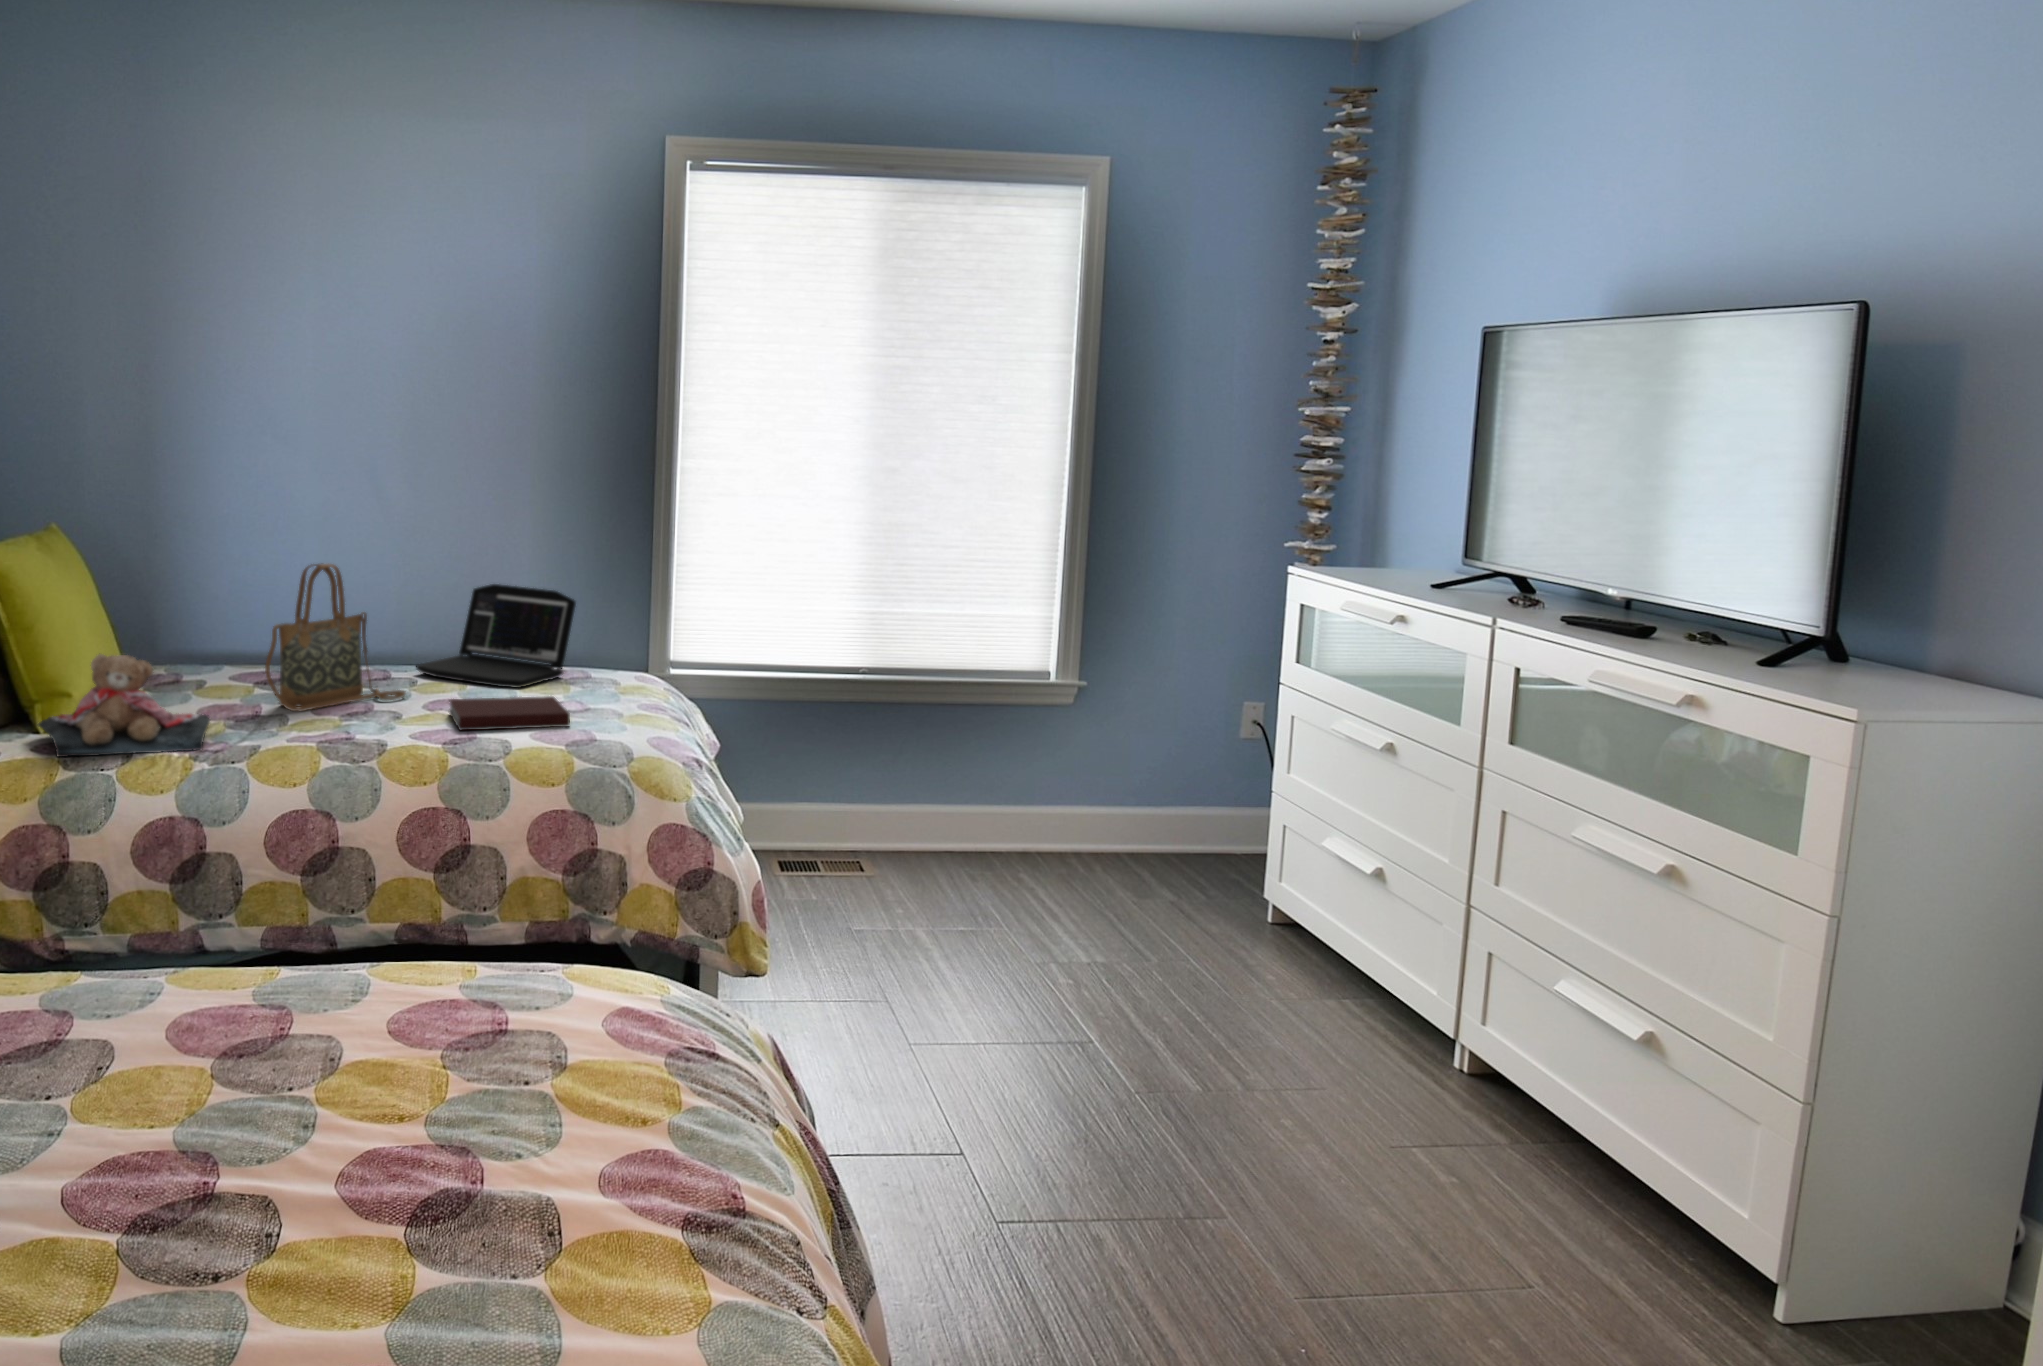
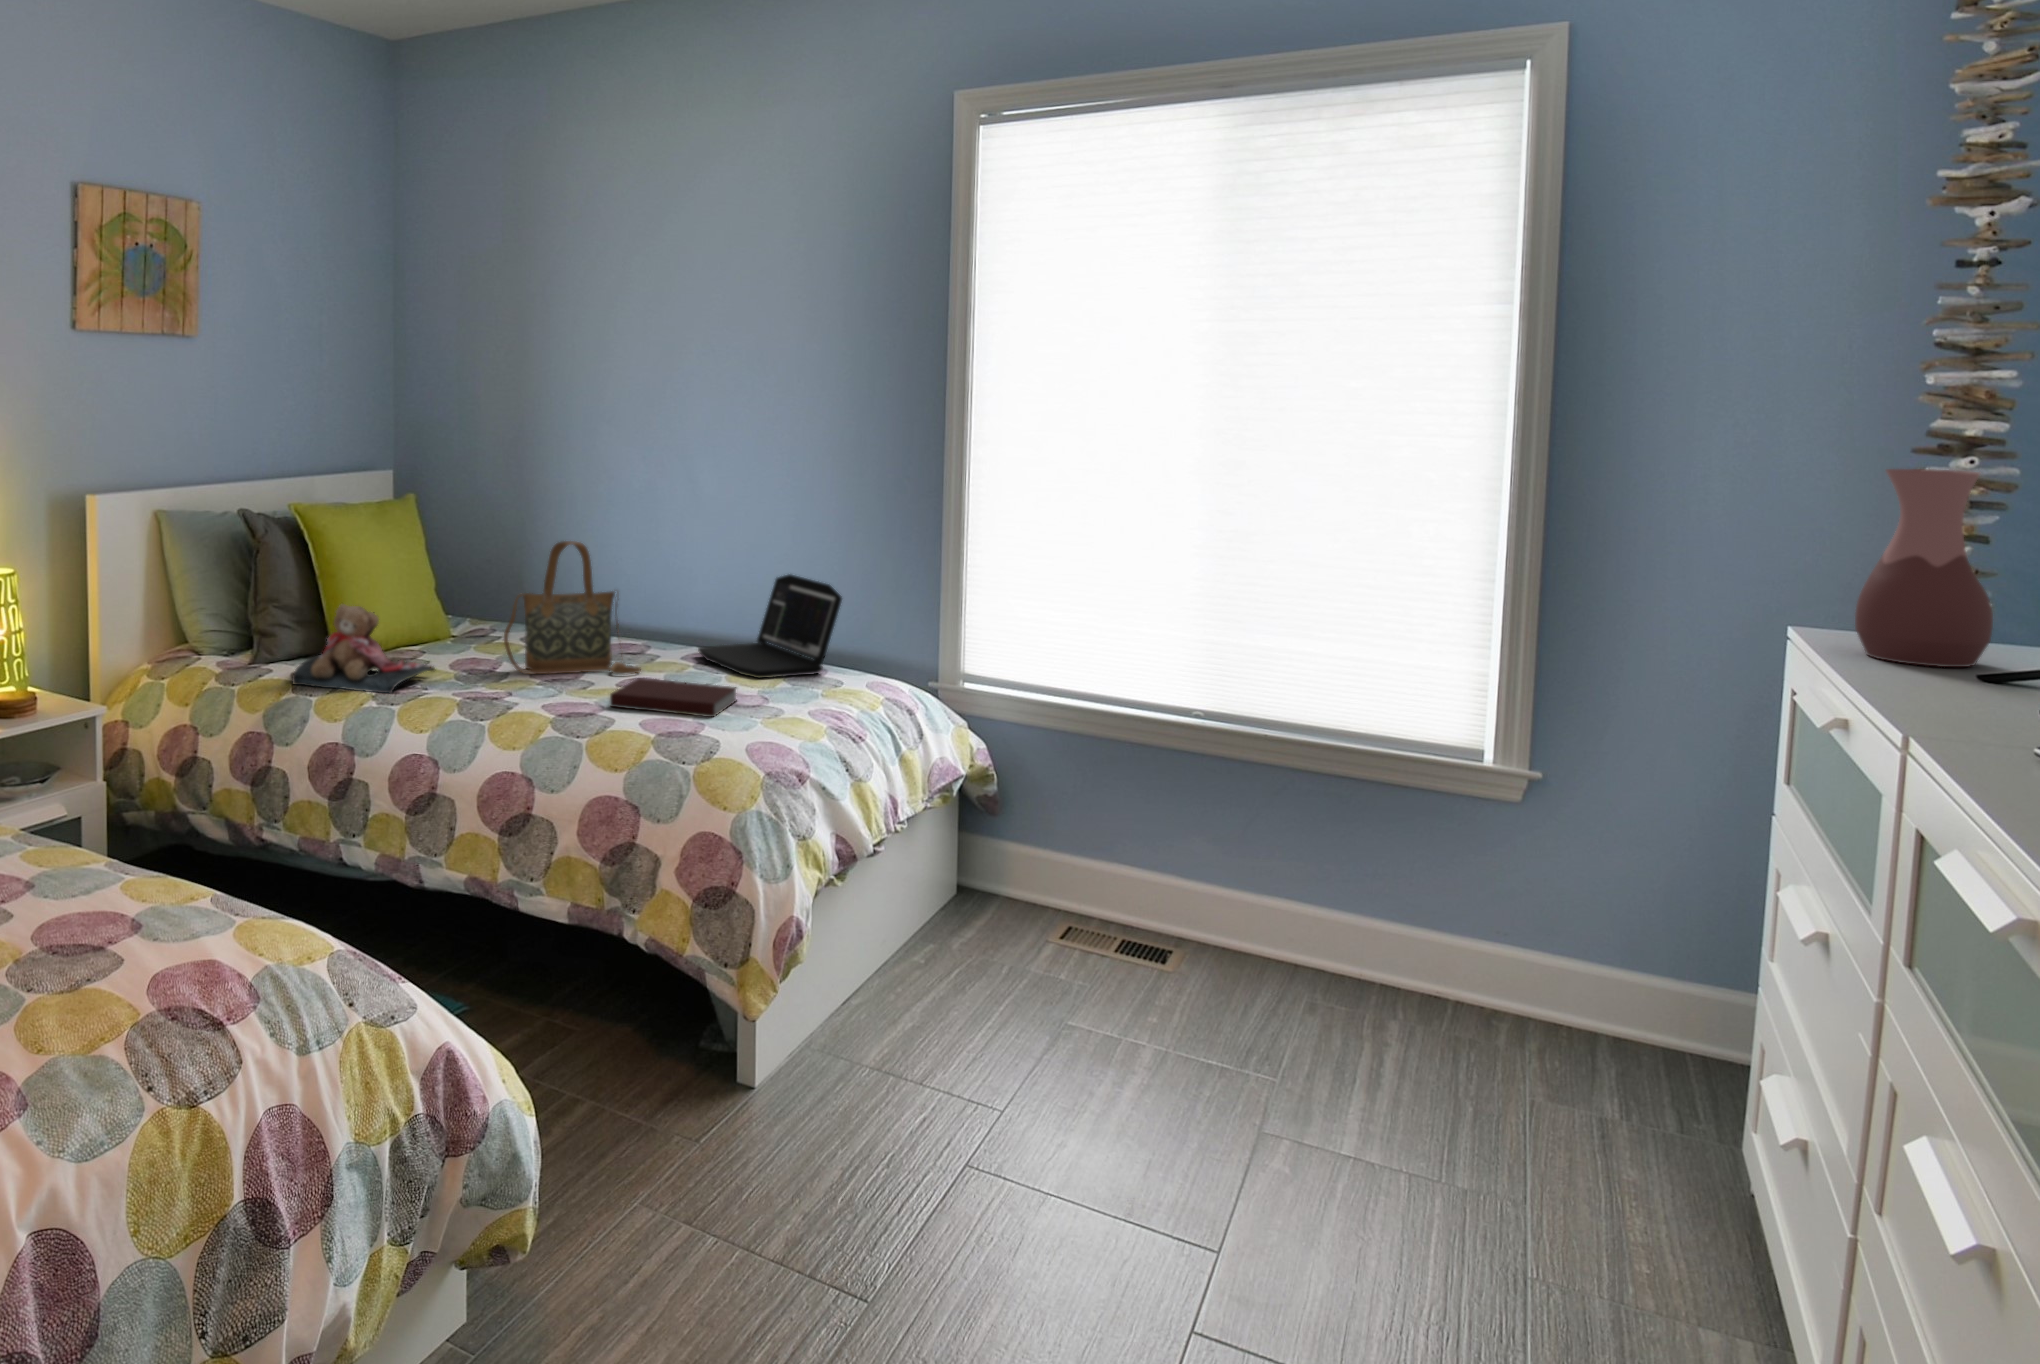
vase: none [1375,467,1444,587] -> present [1855,469,1993,667]

